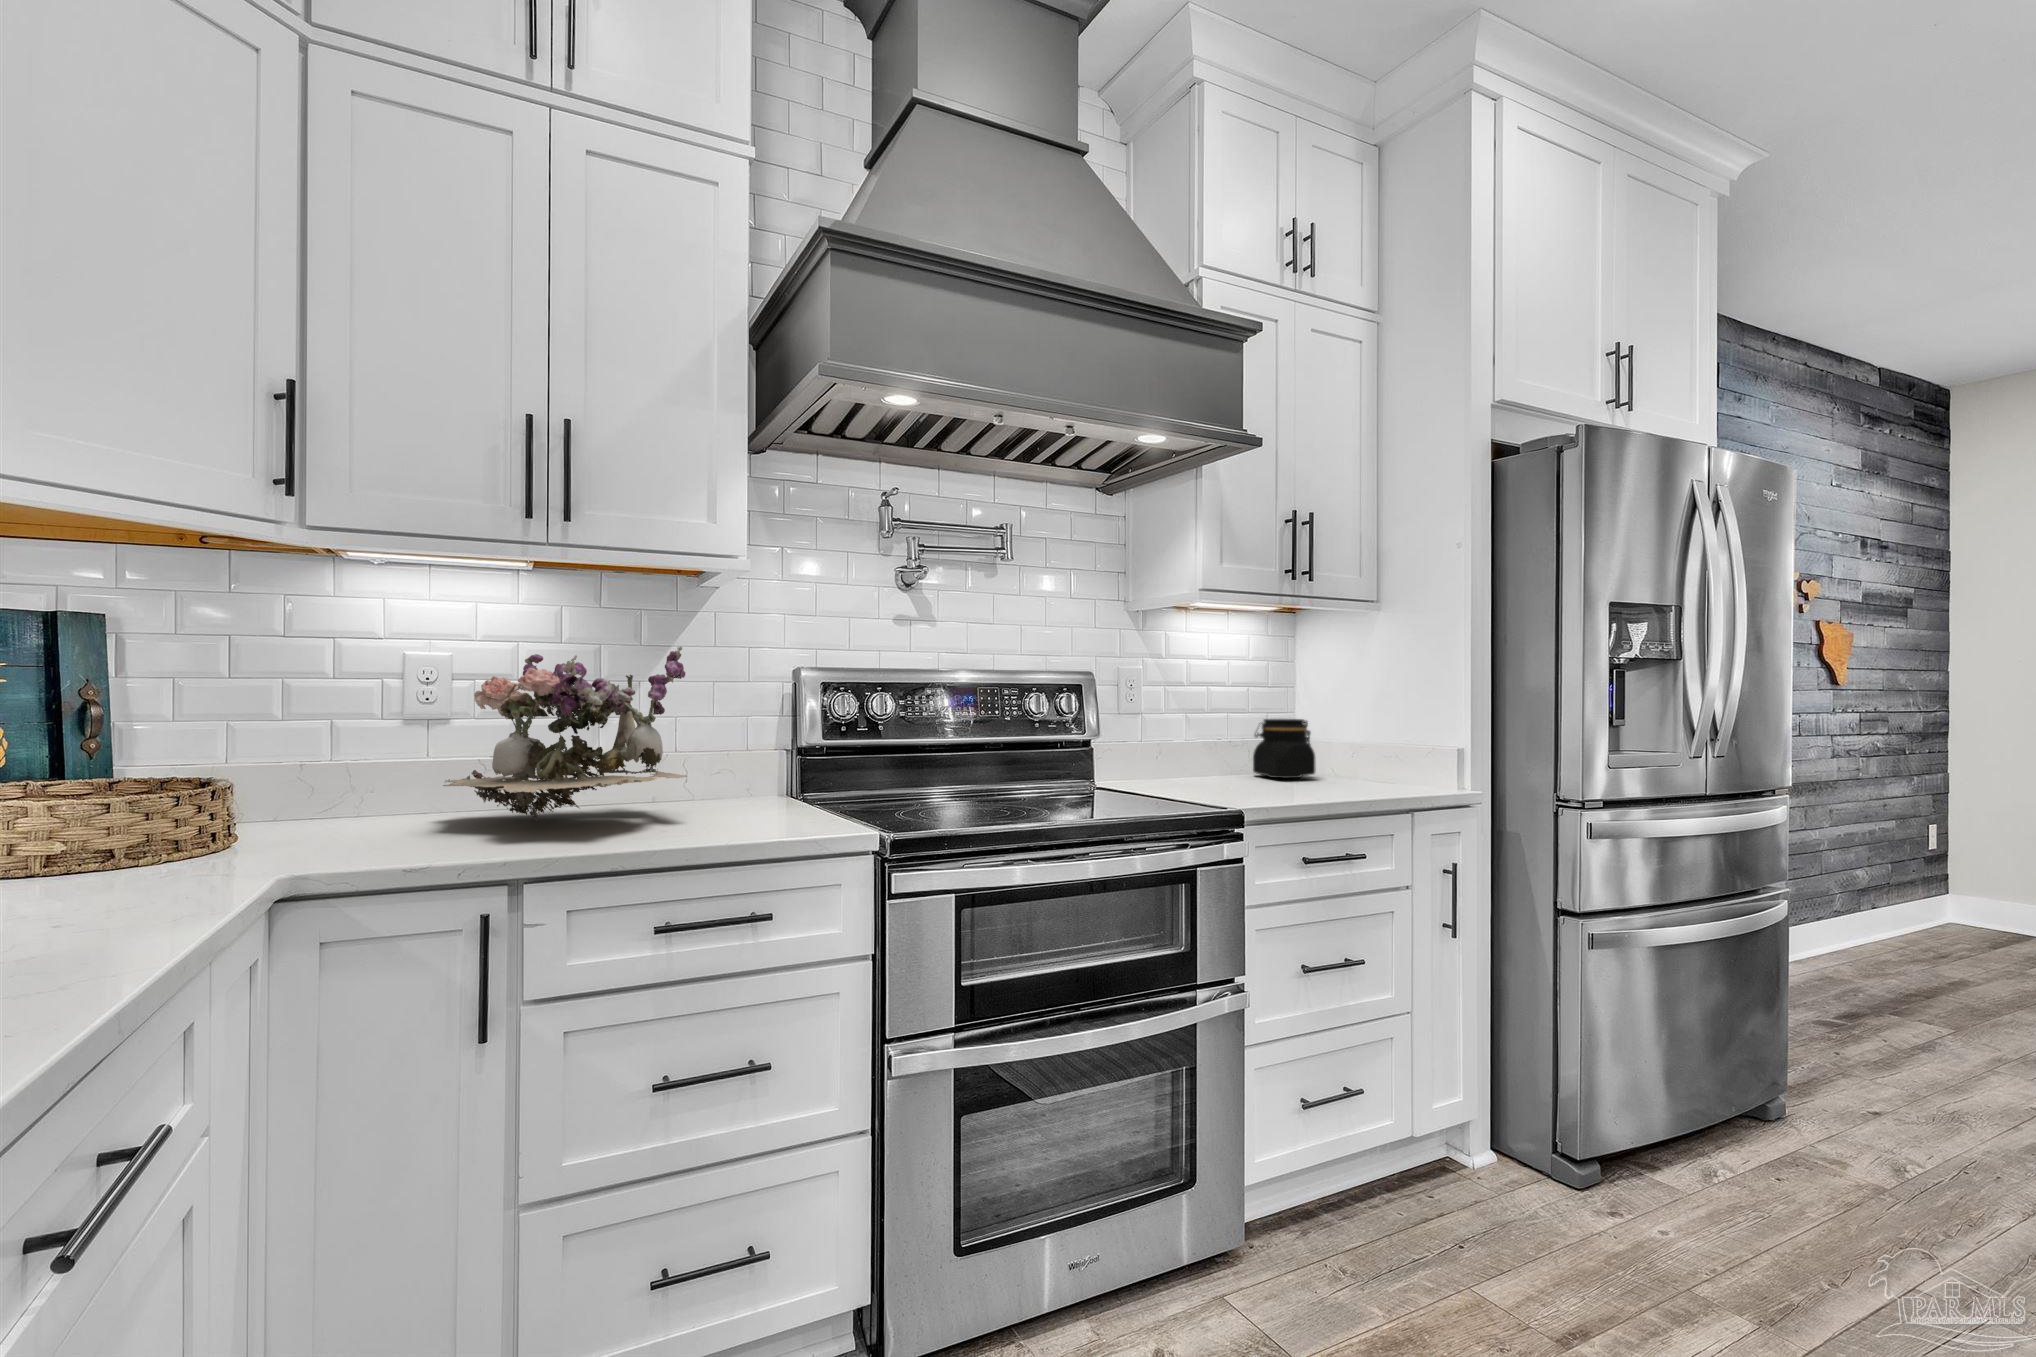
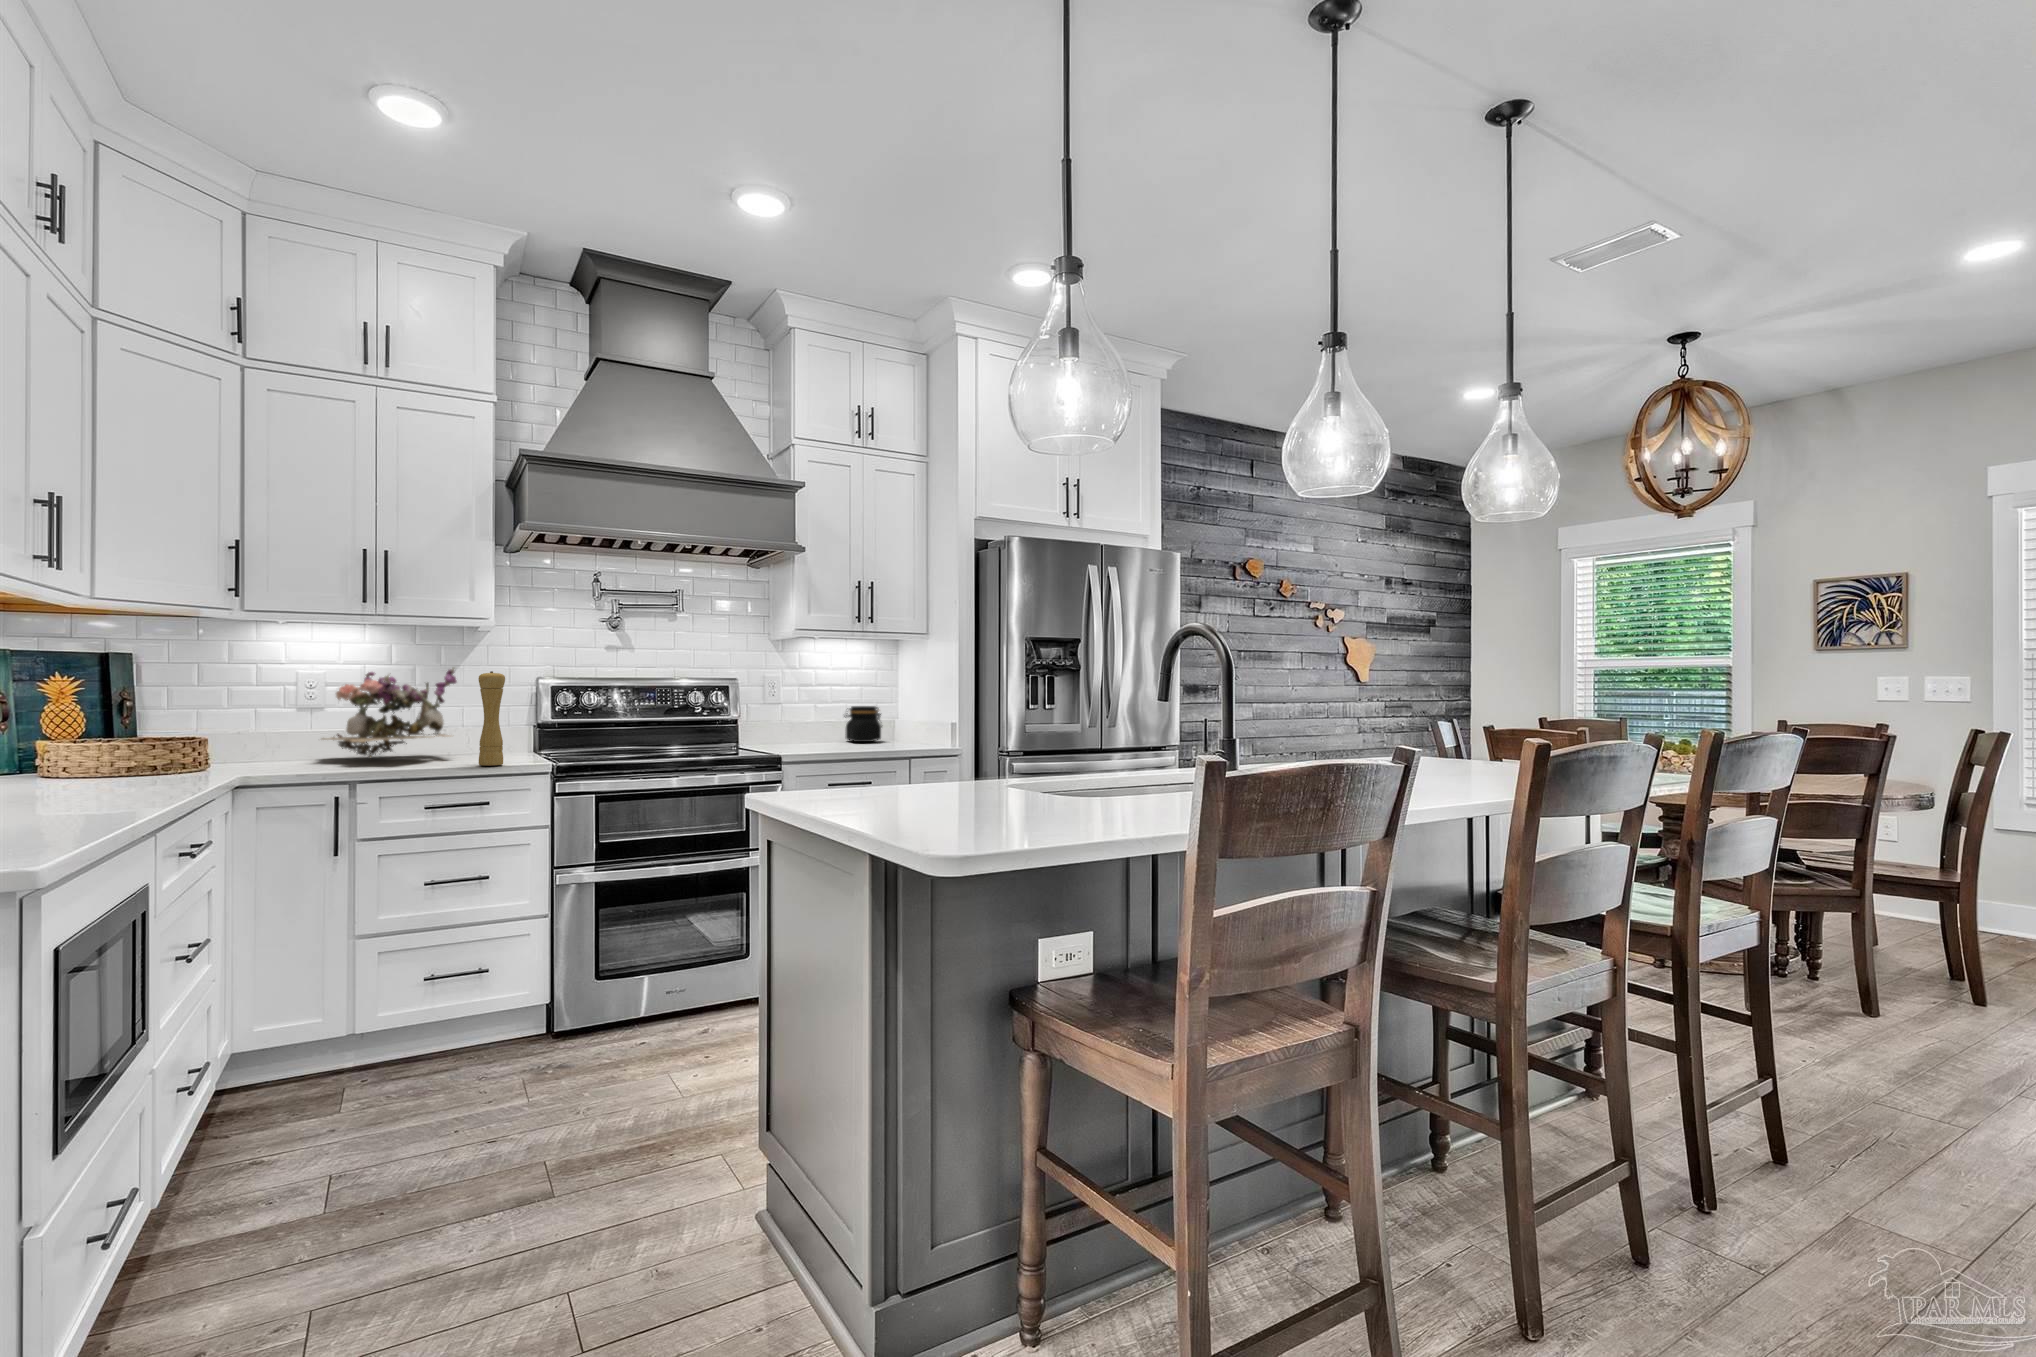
pepper mill: none [746,652,794,839] -> present [478,671,505,766]

